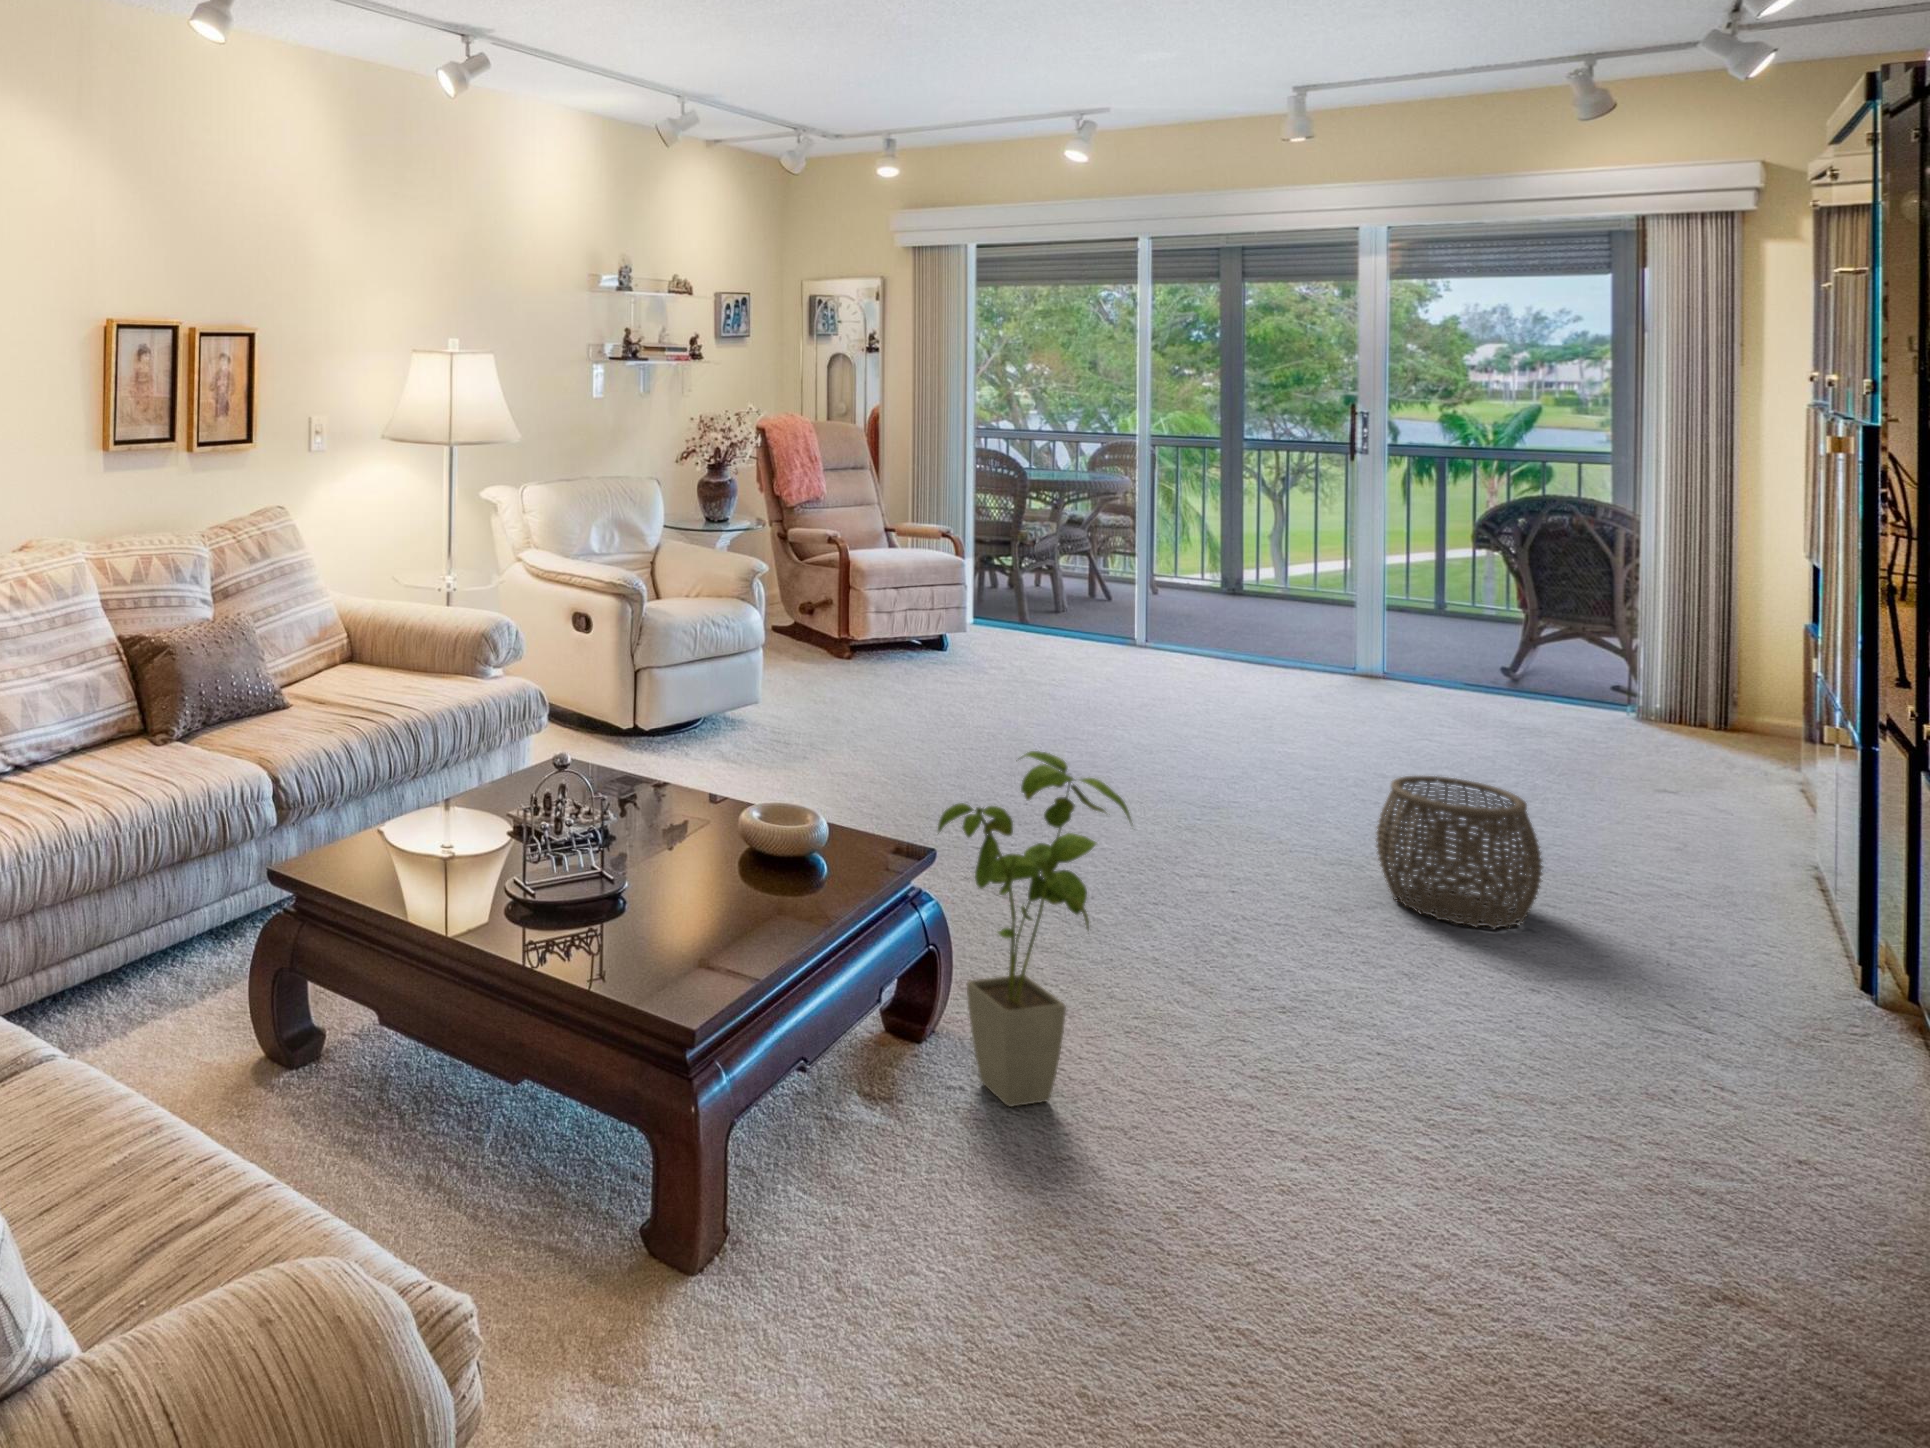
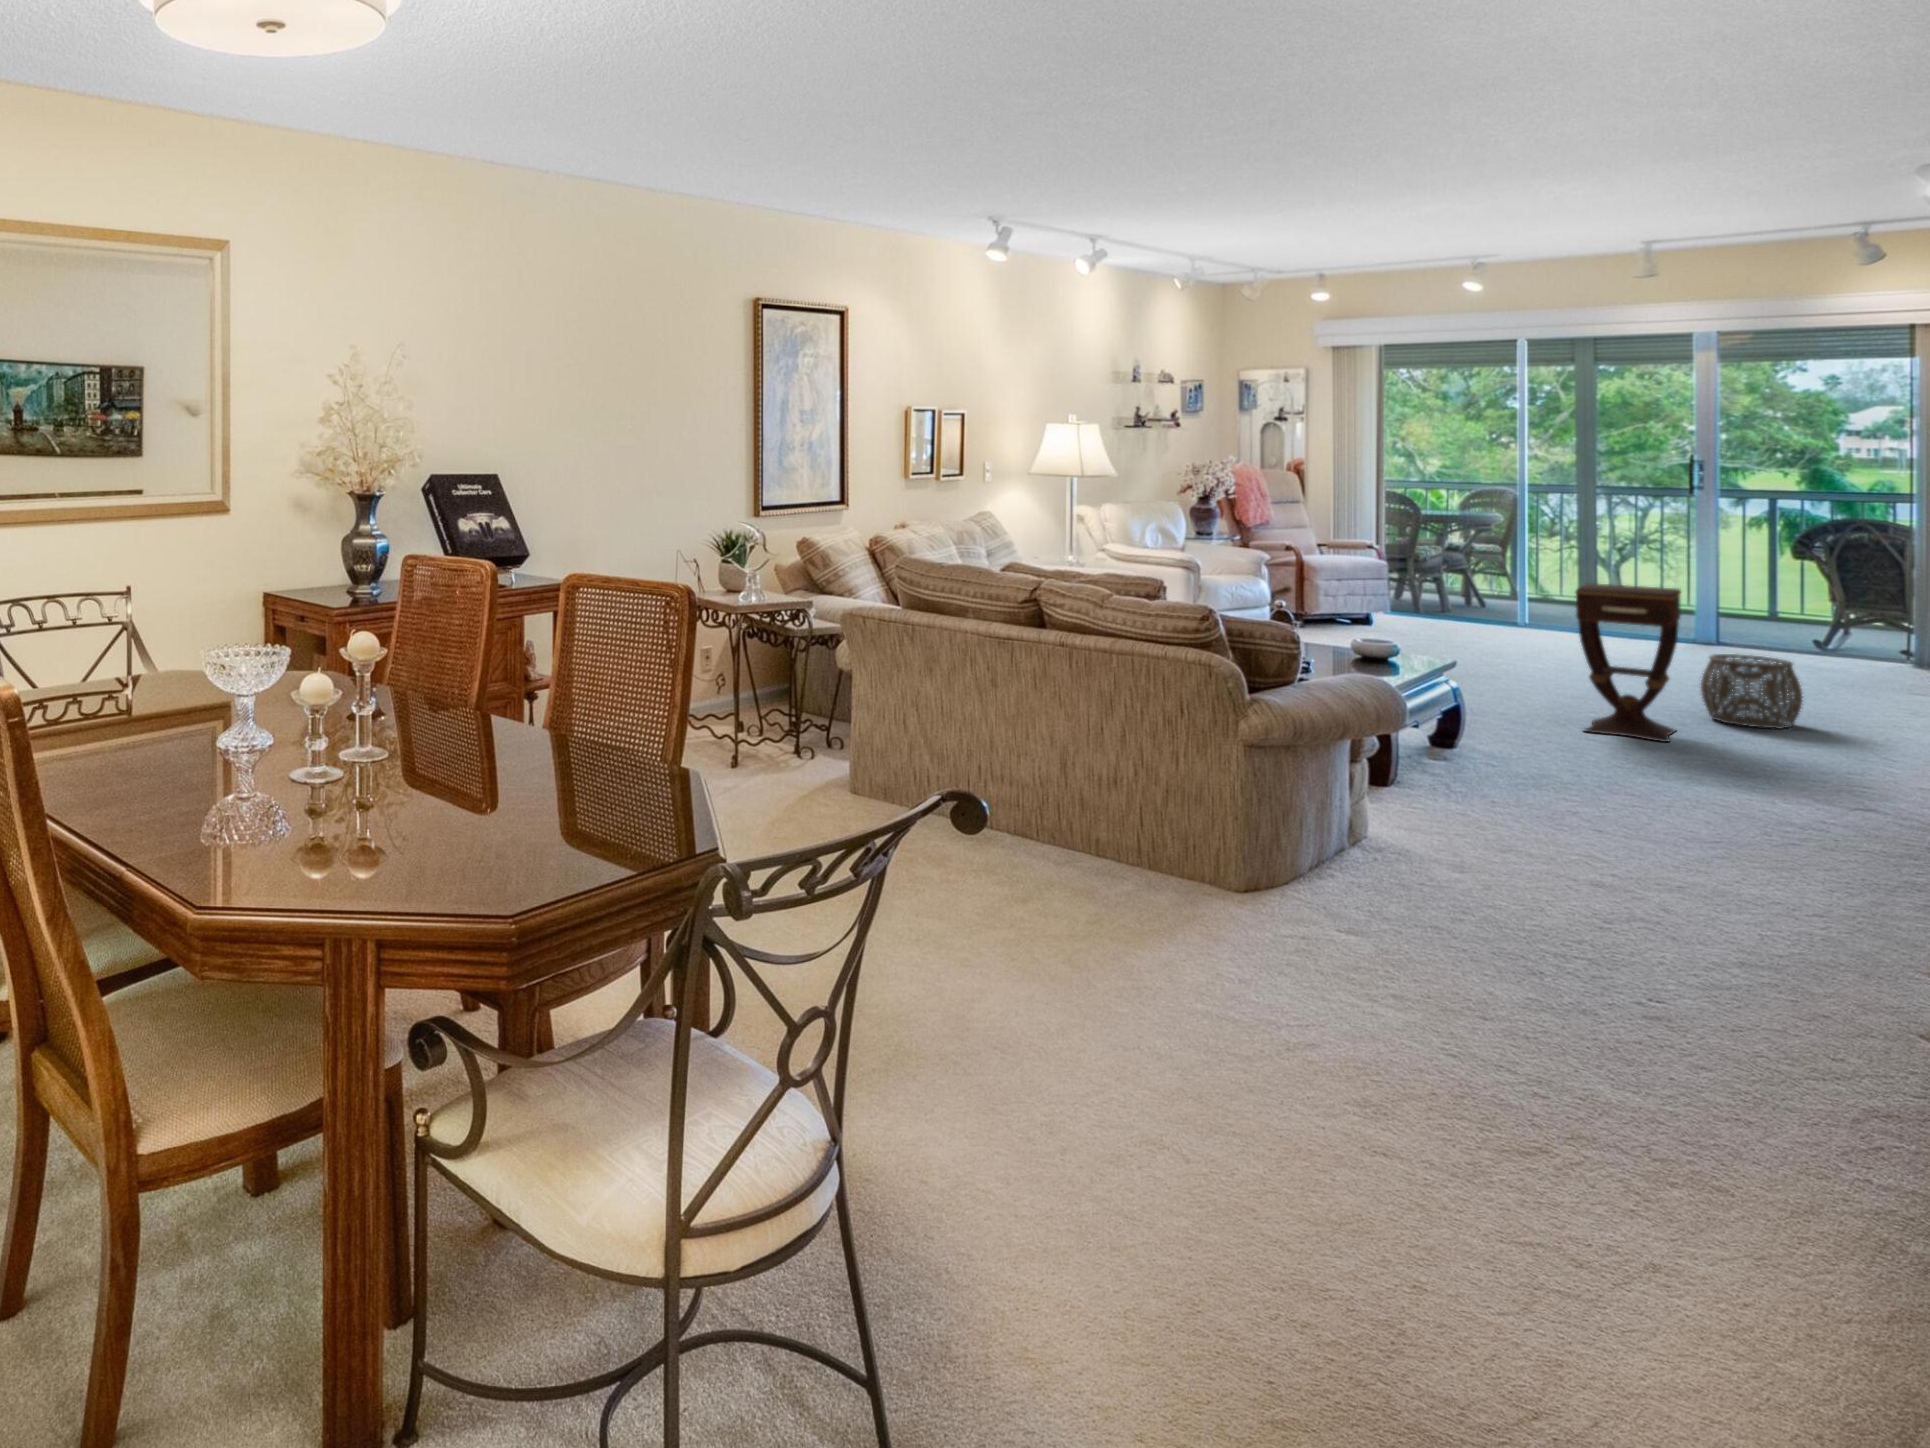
side table: none [1173,659,1353,995] -> present [1575,583,1681,742]
house plant: present [938,751,1131,1106] -> none [1459,601,1565,760]

